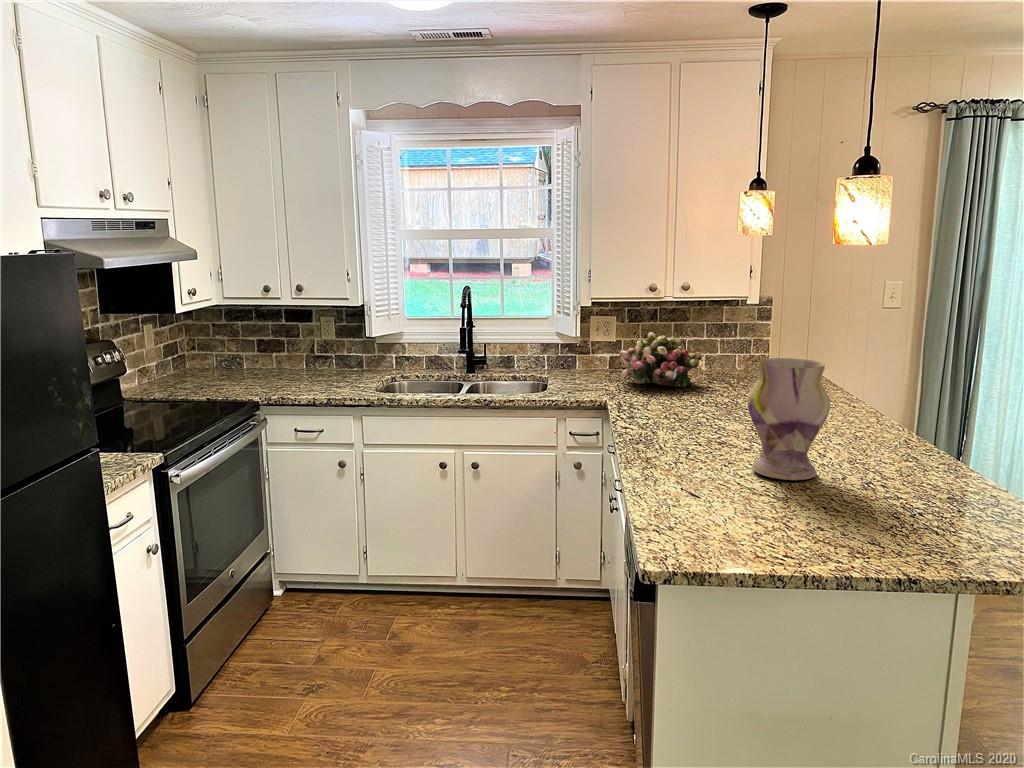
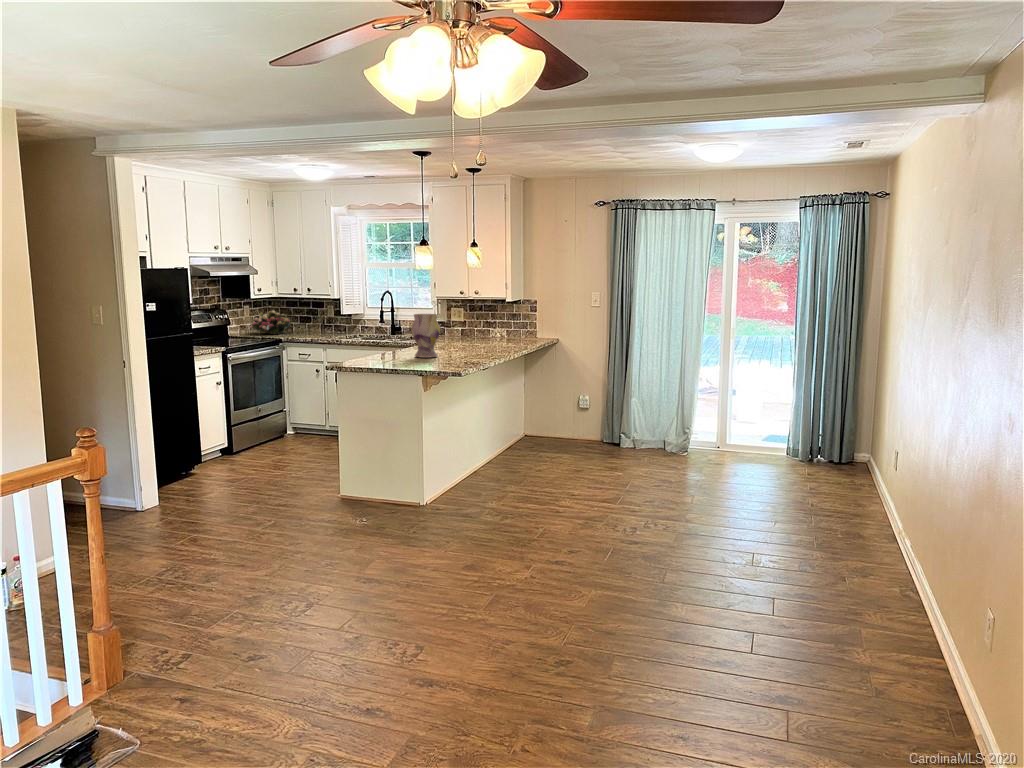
flower arrangement: present [619,332,702,387] -> present [250,311,290,334]

